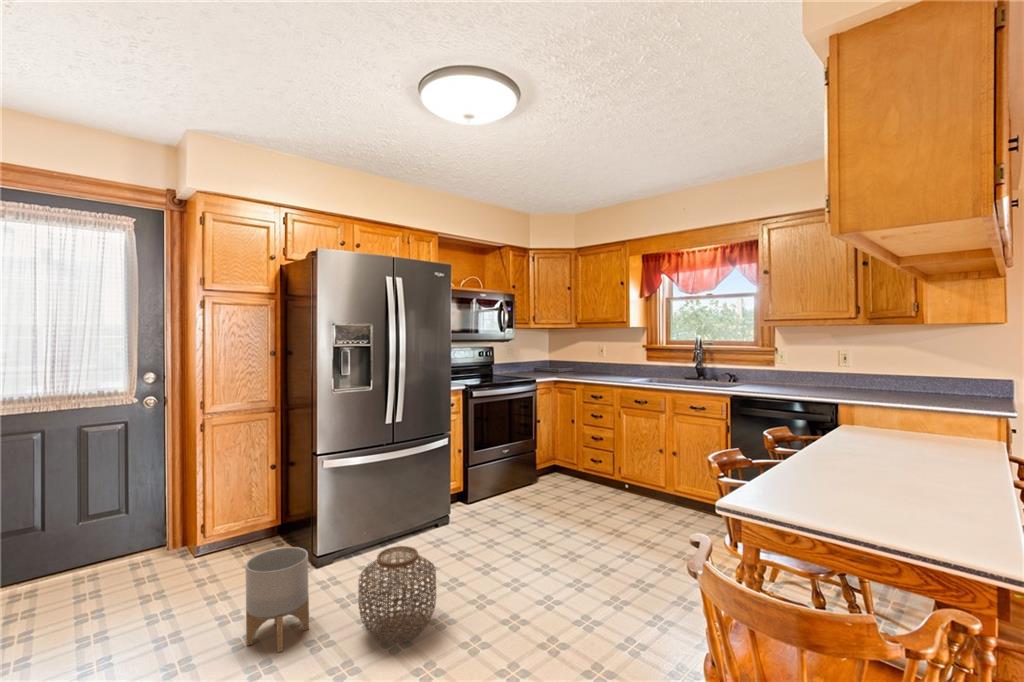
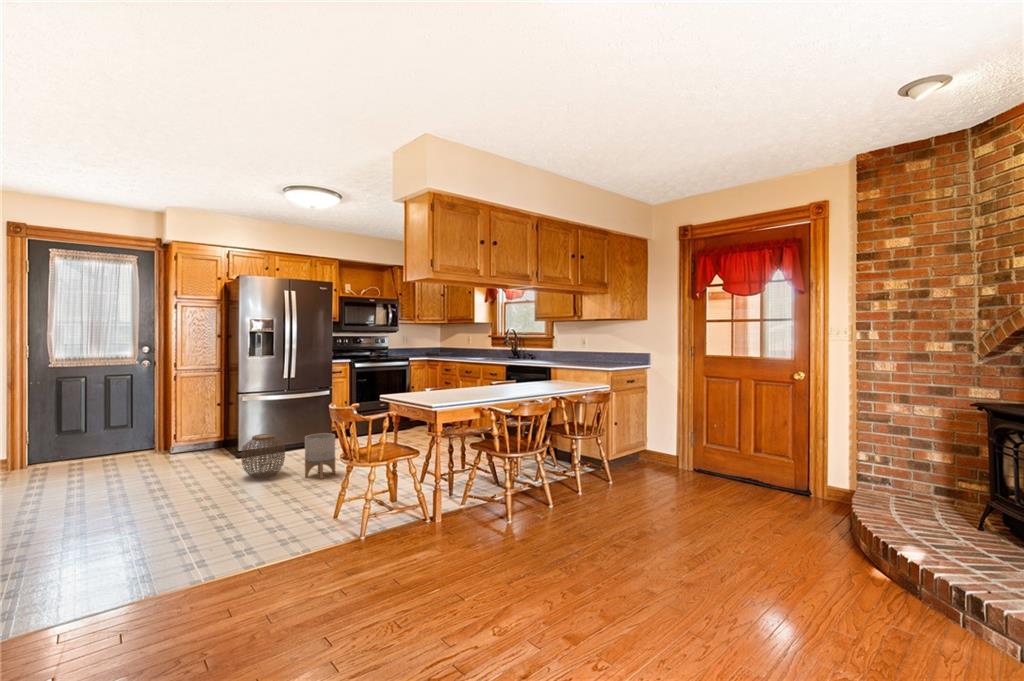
planter: present [246,547,309,652] -> present [305,433,335,479]

